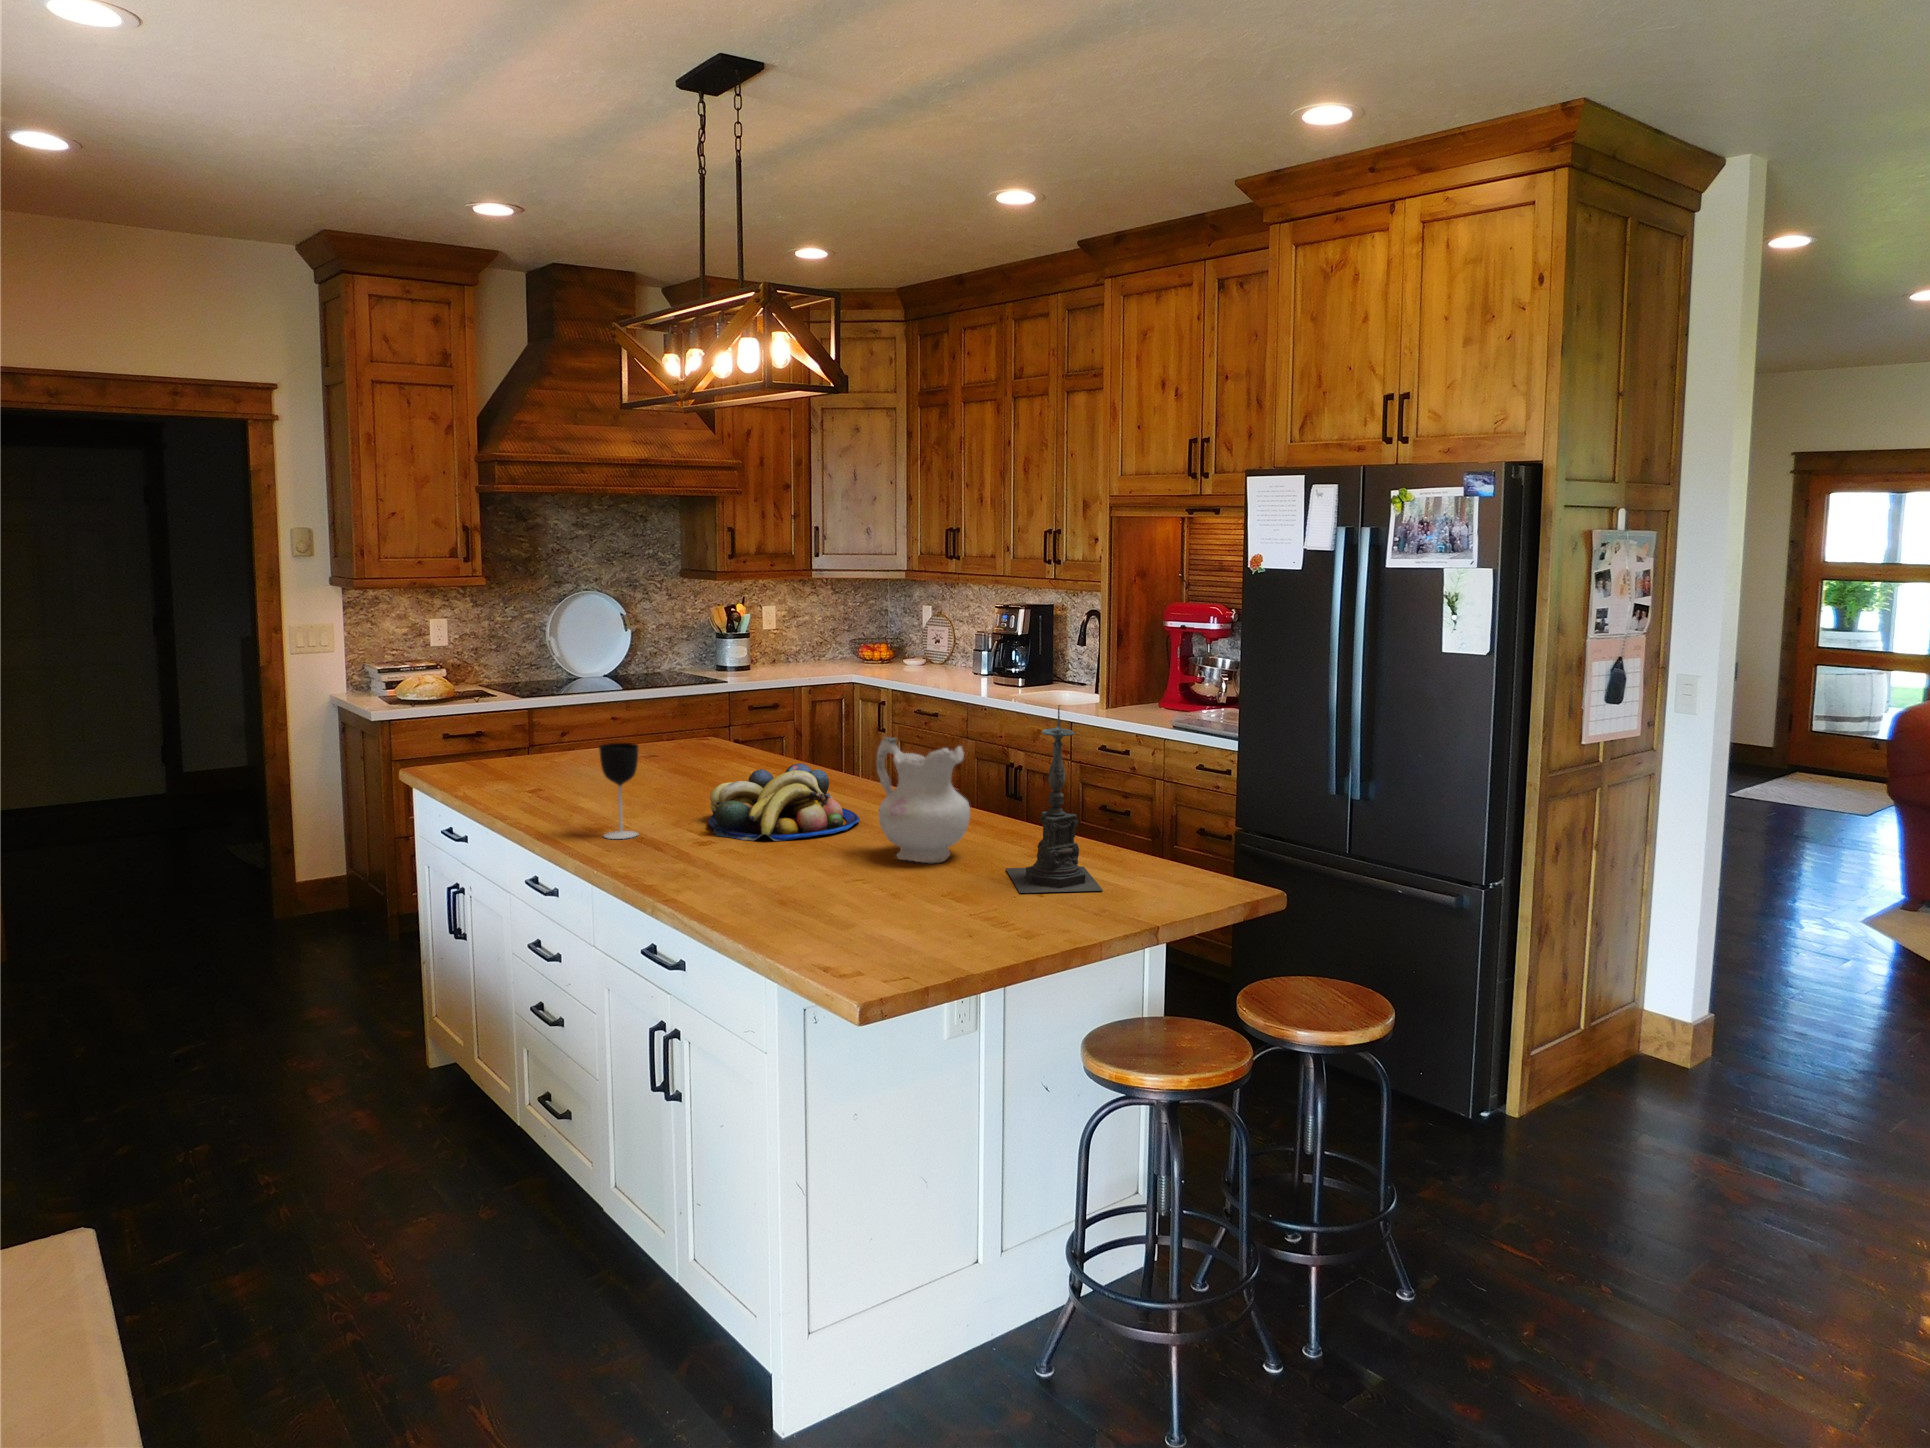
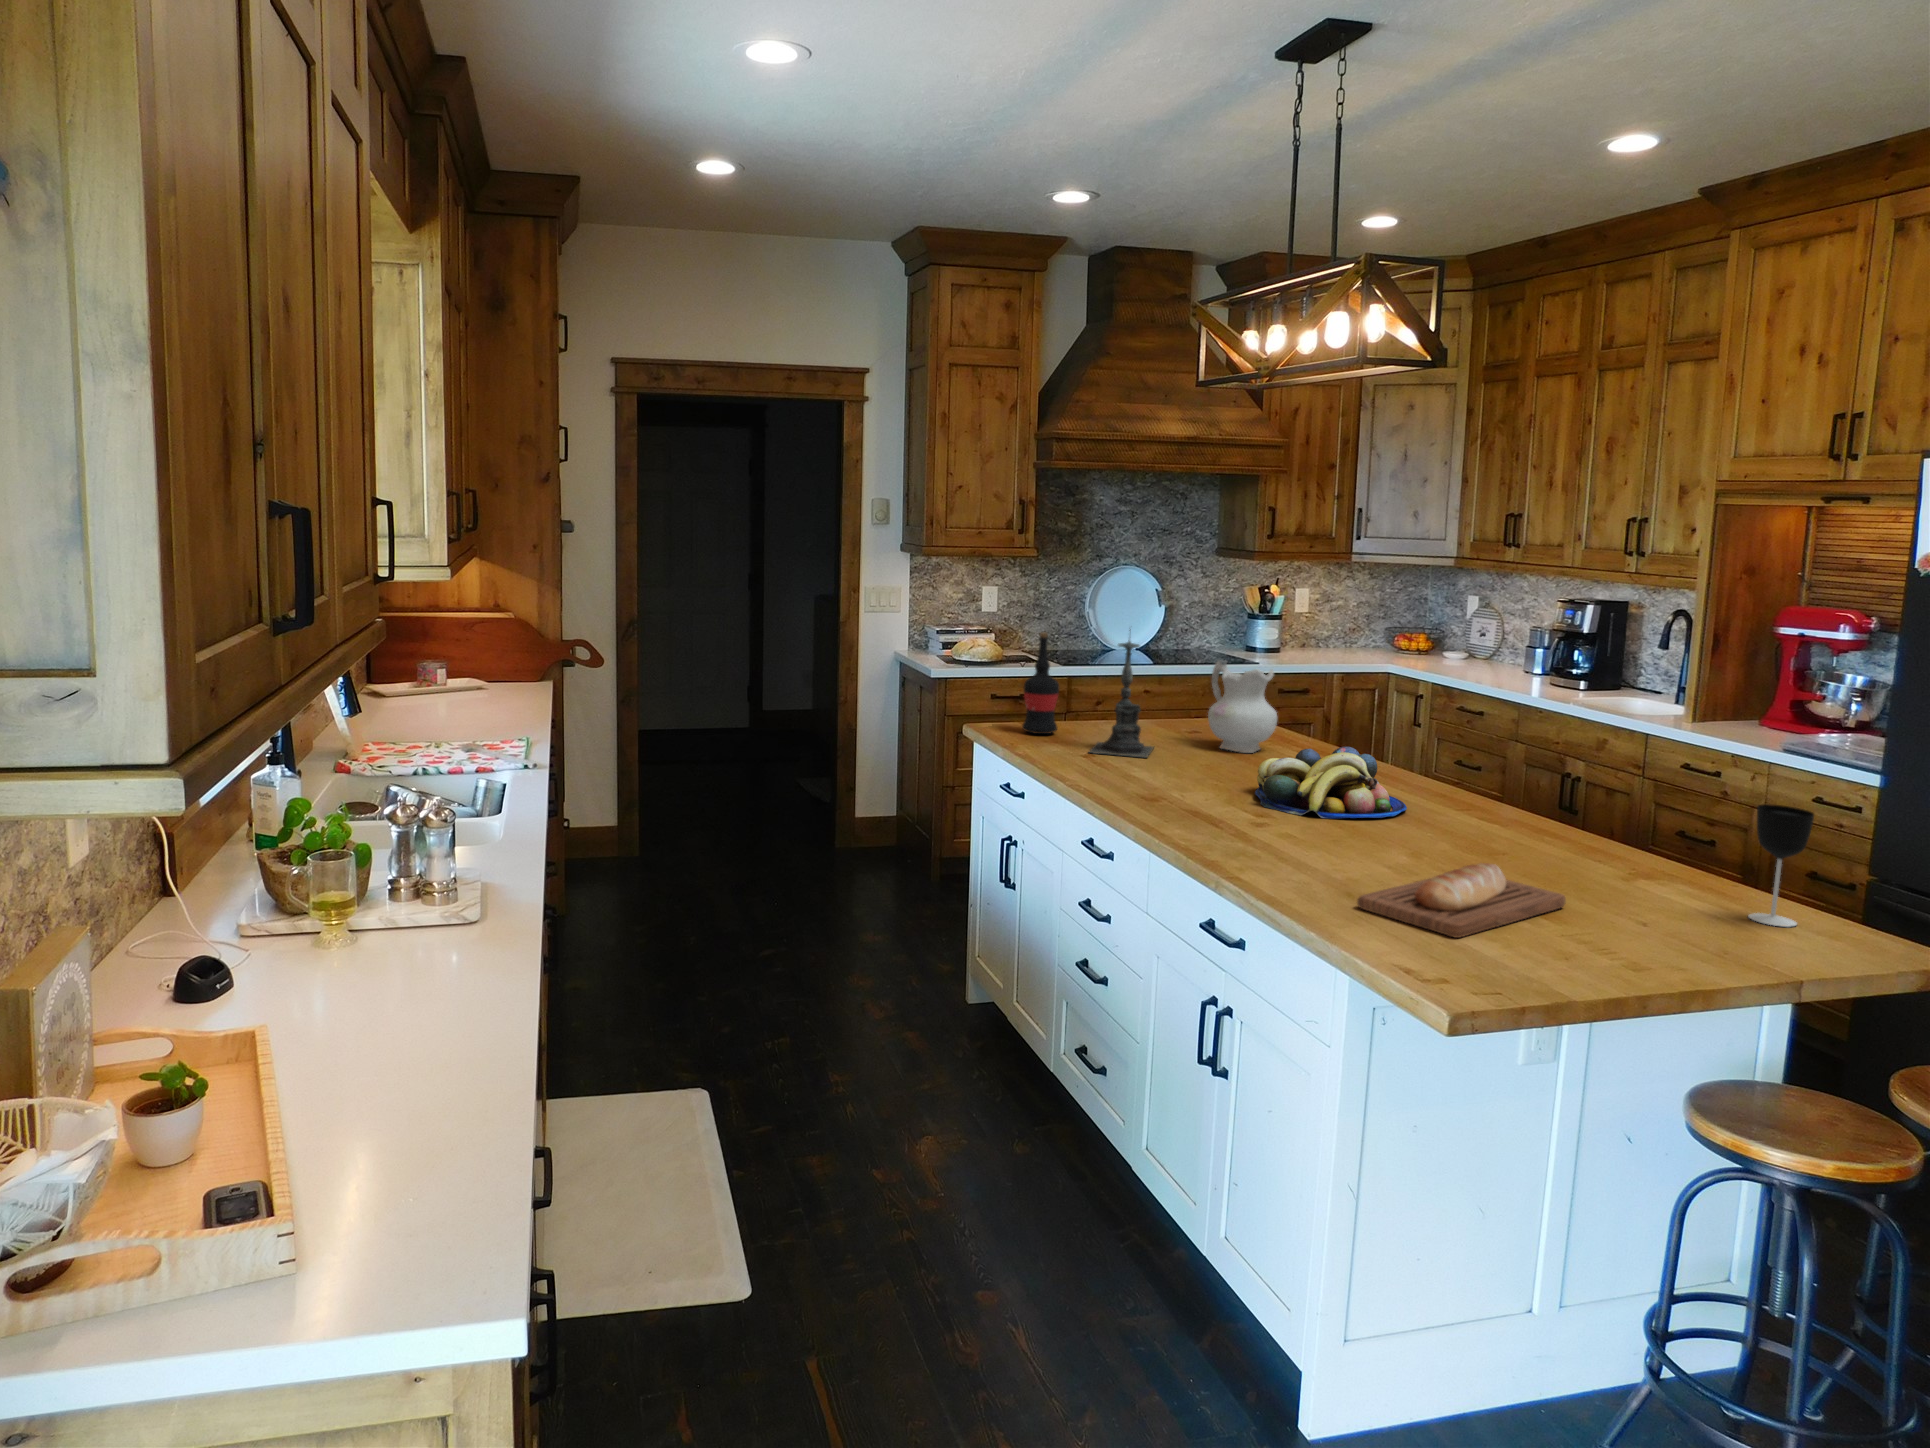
wine bottle: none [455,667,500,779] -> present [1022,632,1059,734]
candle holder: present [1006,705,1103,893] -> present [1089,629,1153,758]
ceramic pitcher: present [877,737,970,863] -> present [1208,660,1277,753]
wine glass: present [599,743,638,839] -> present [1749,804,1814,927]
bread loaf: none [800,873,1001,960] -> present [1357,863,1566,938]

